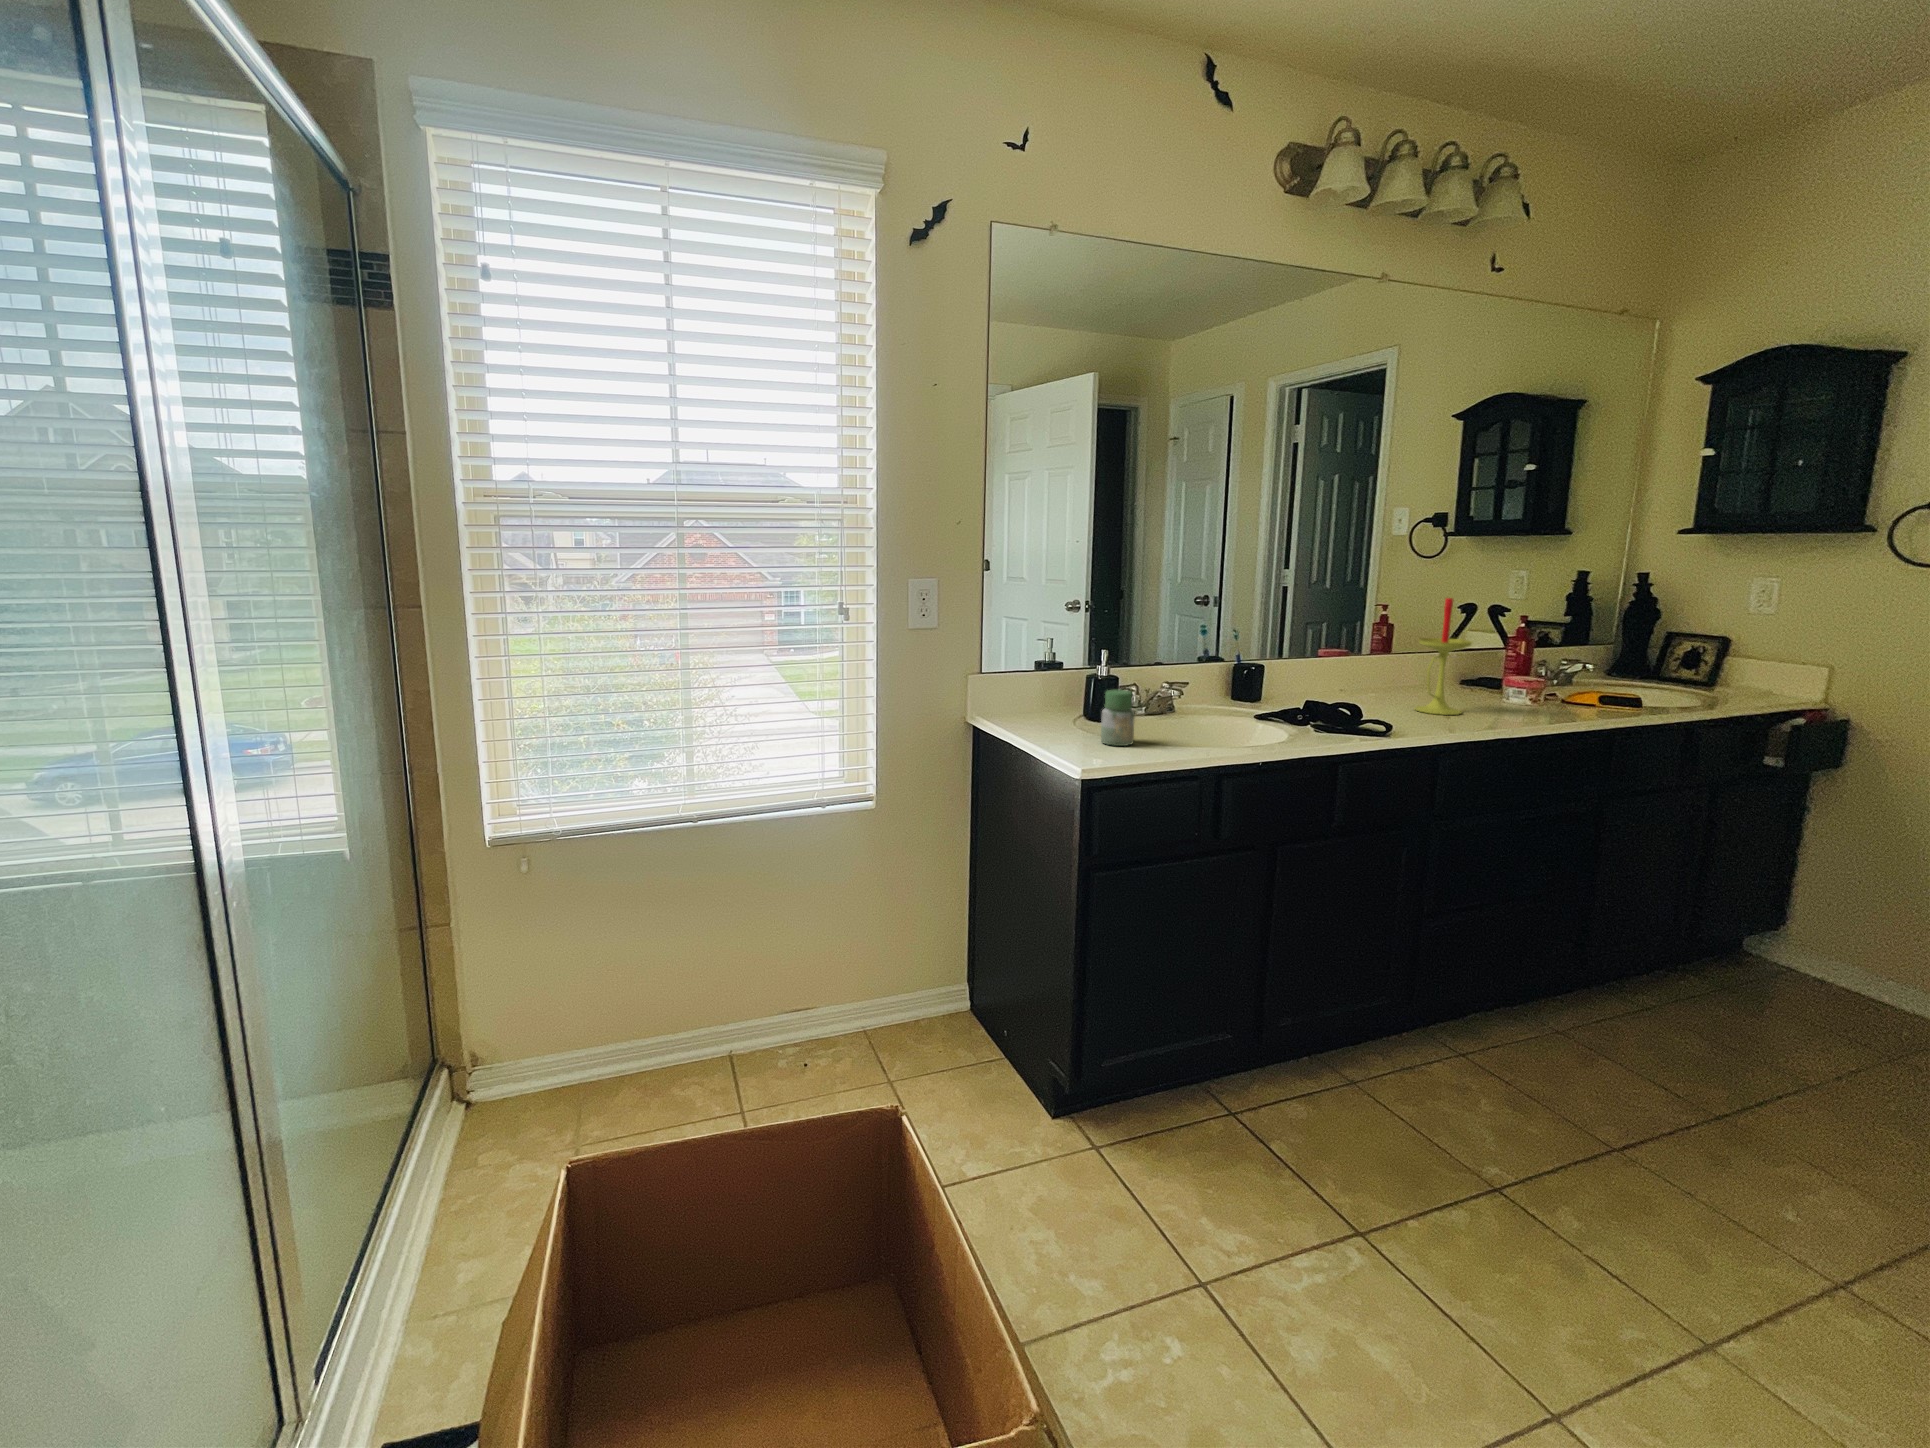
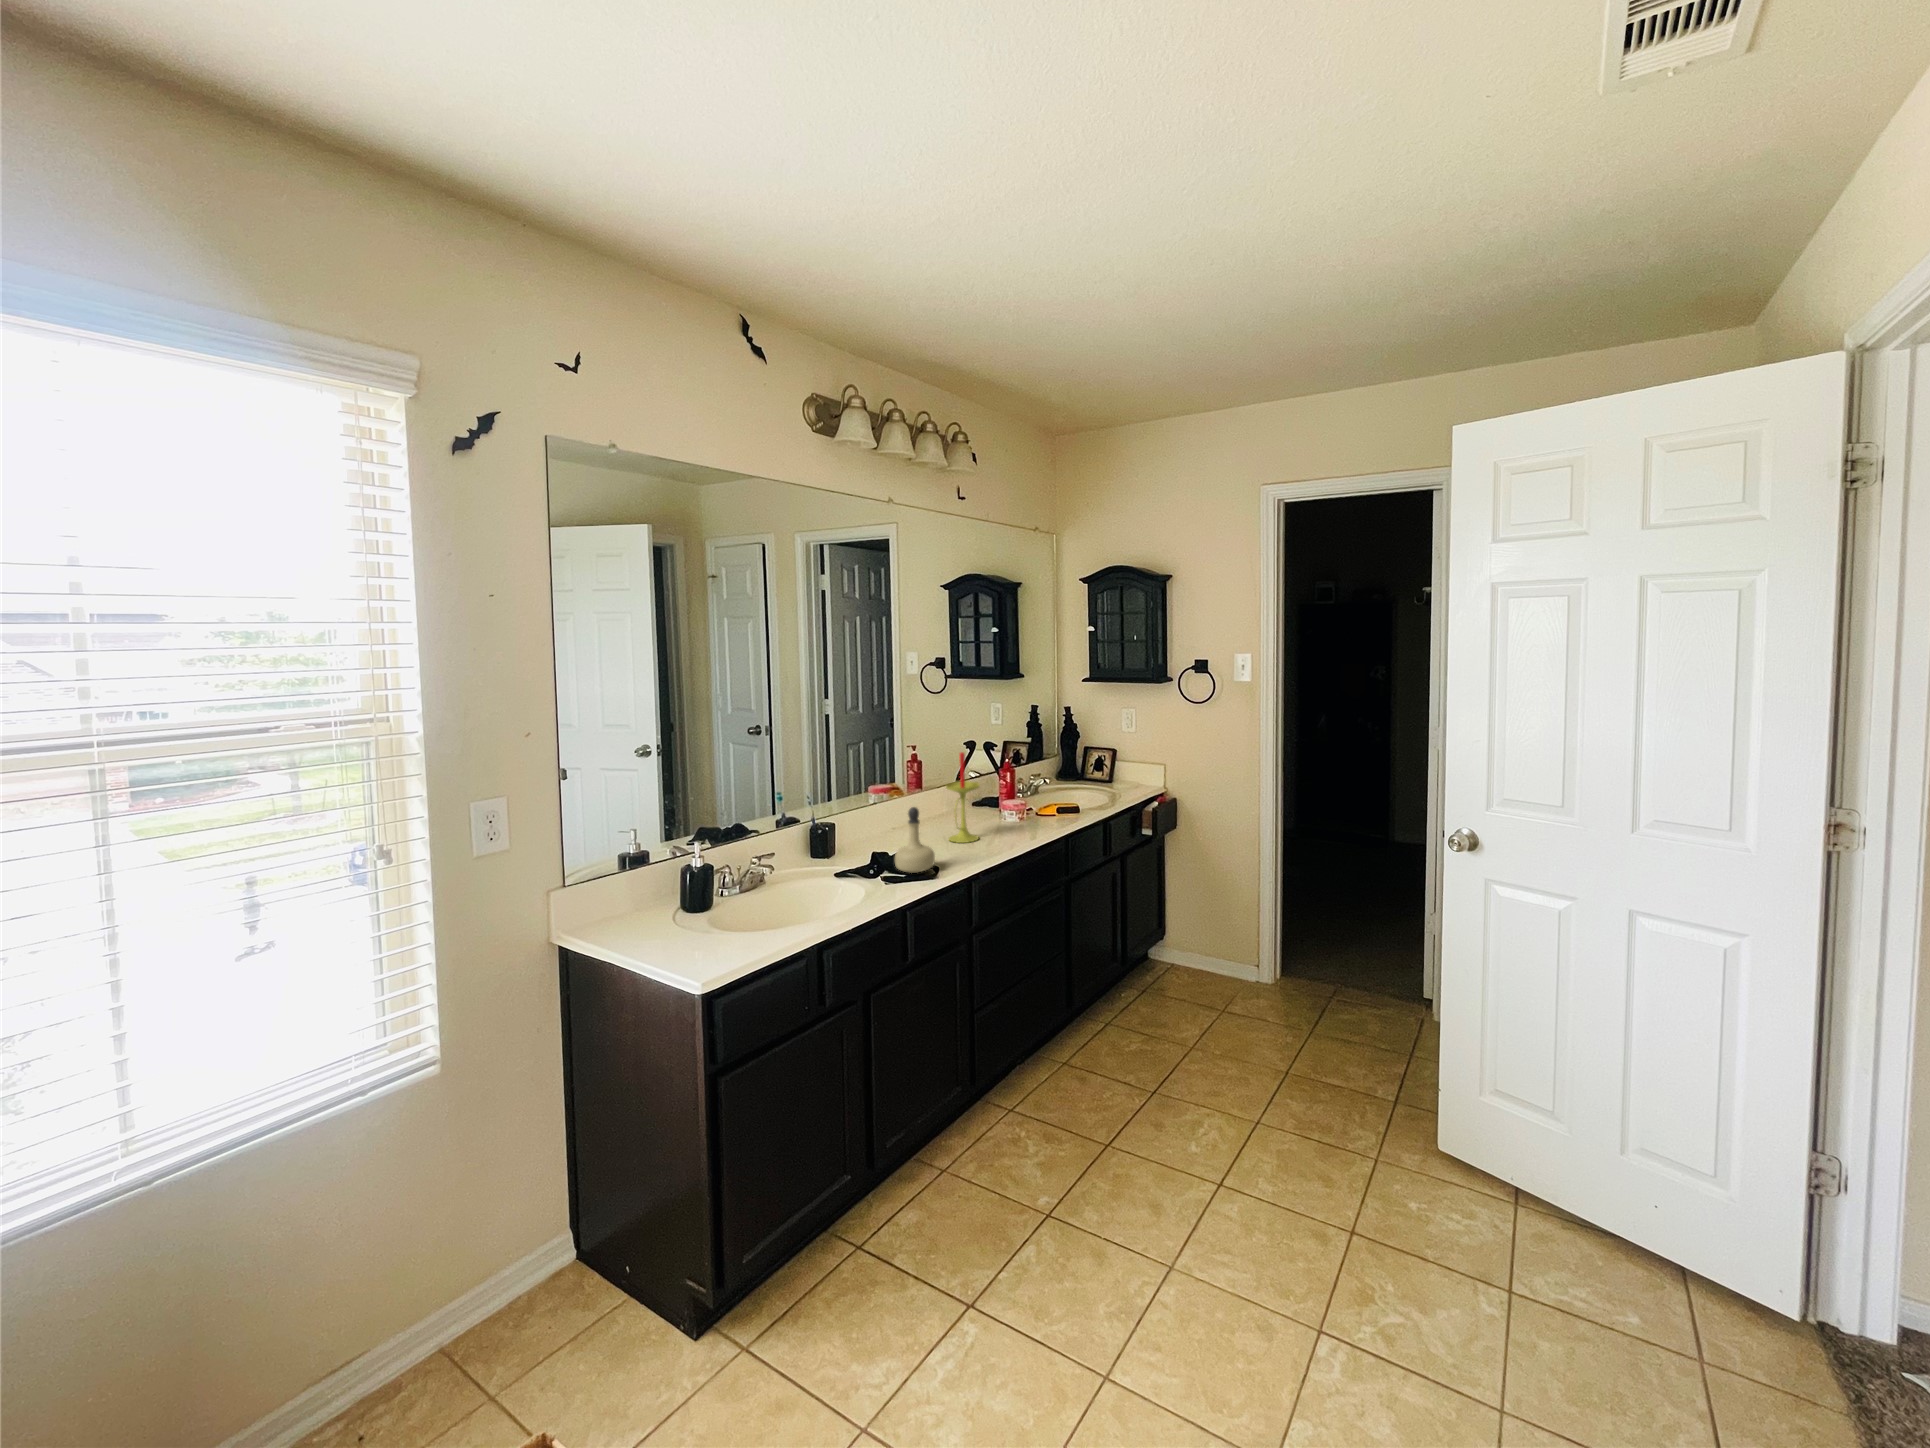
perfume bottle: none [1332,648,1389,730] -> present [895,807,935,873]
jar: present [1101,690,1135,746] -> none [707,886,740,943]

